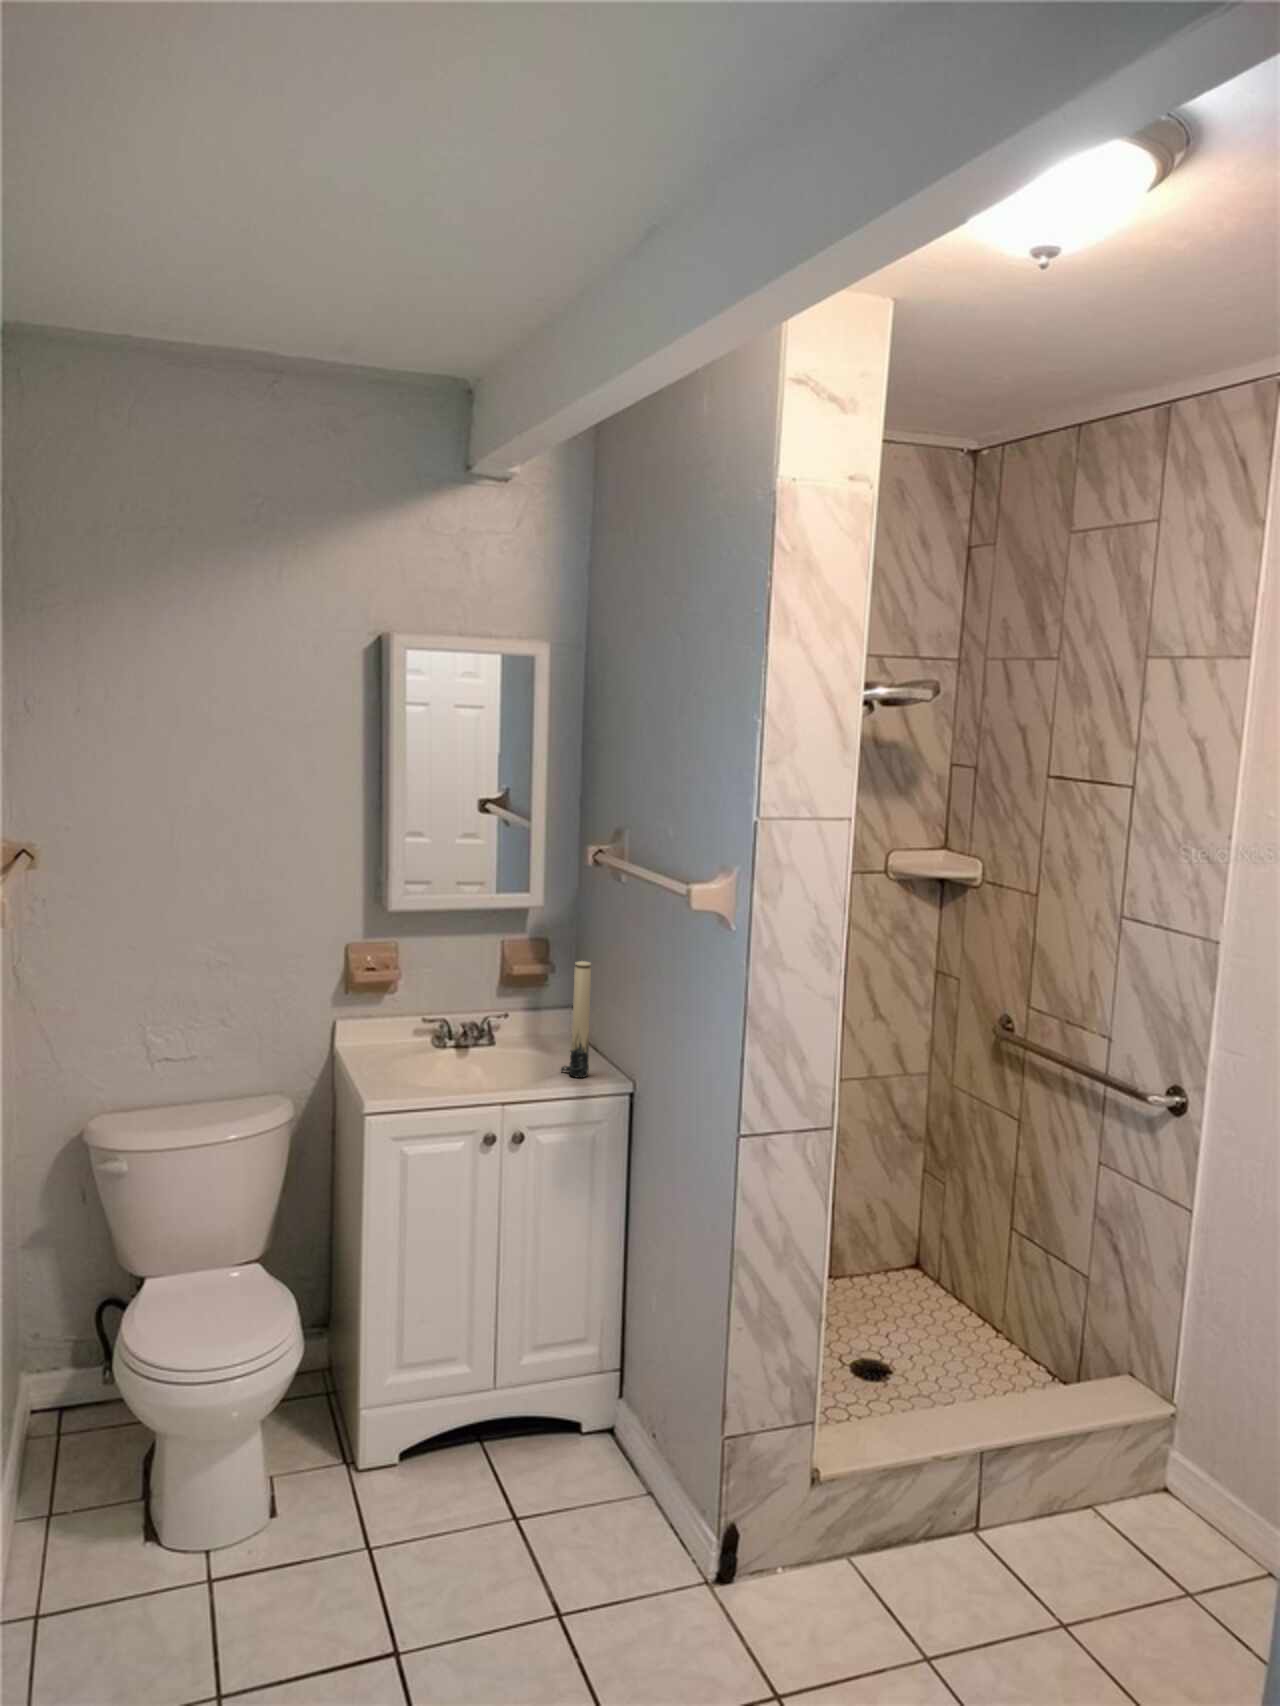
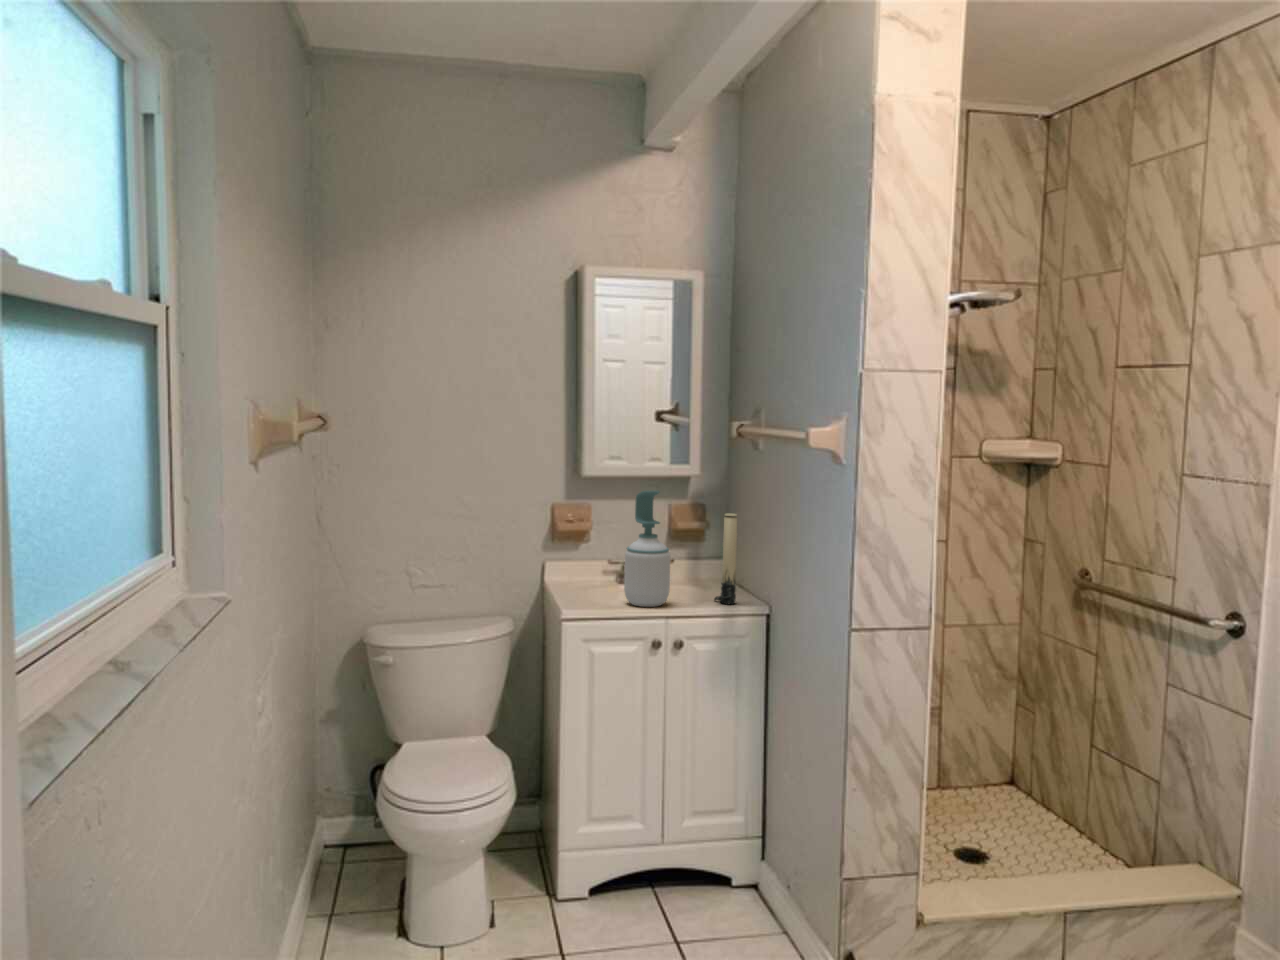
soap bottle: none [445,937,506,1087] -> present [624,491,670,607]

